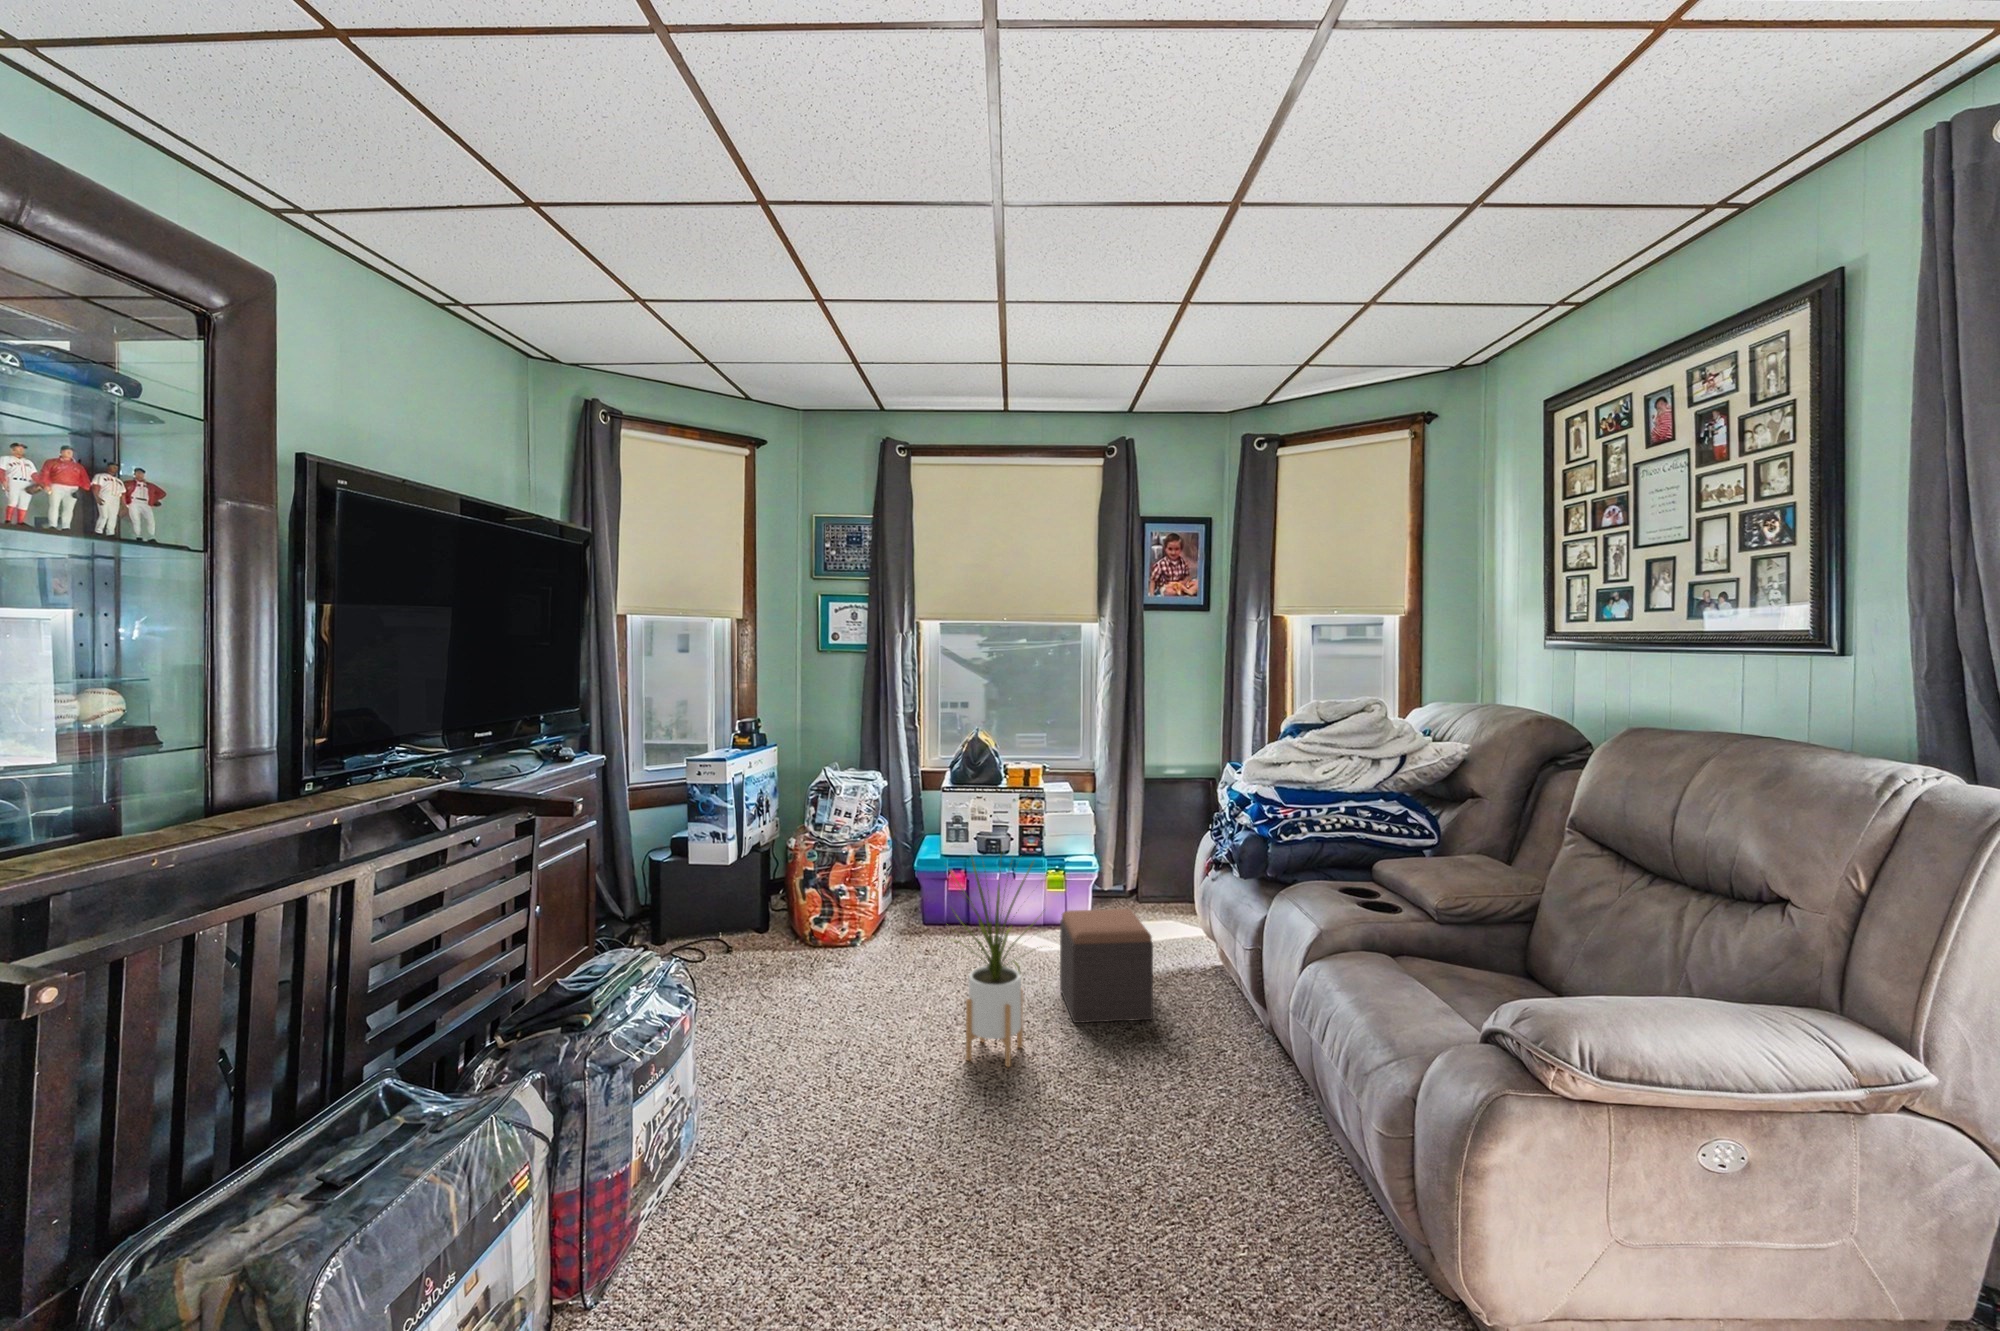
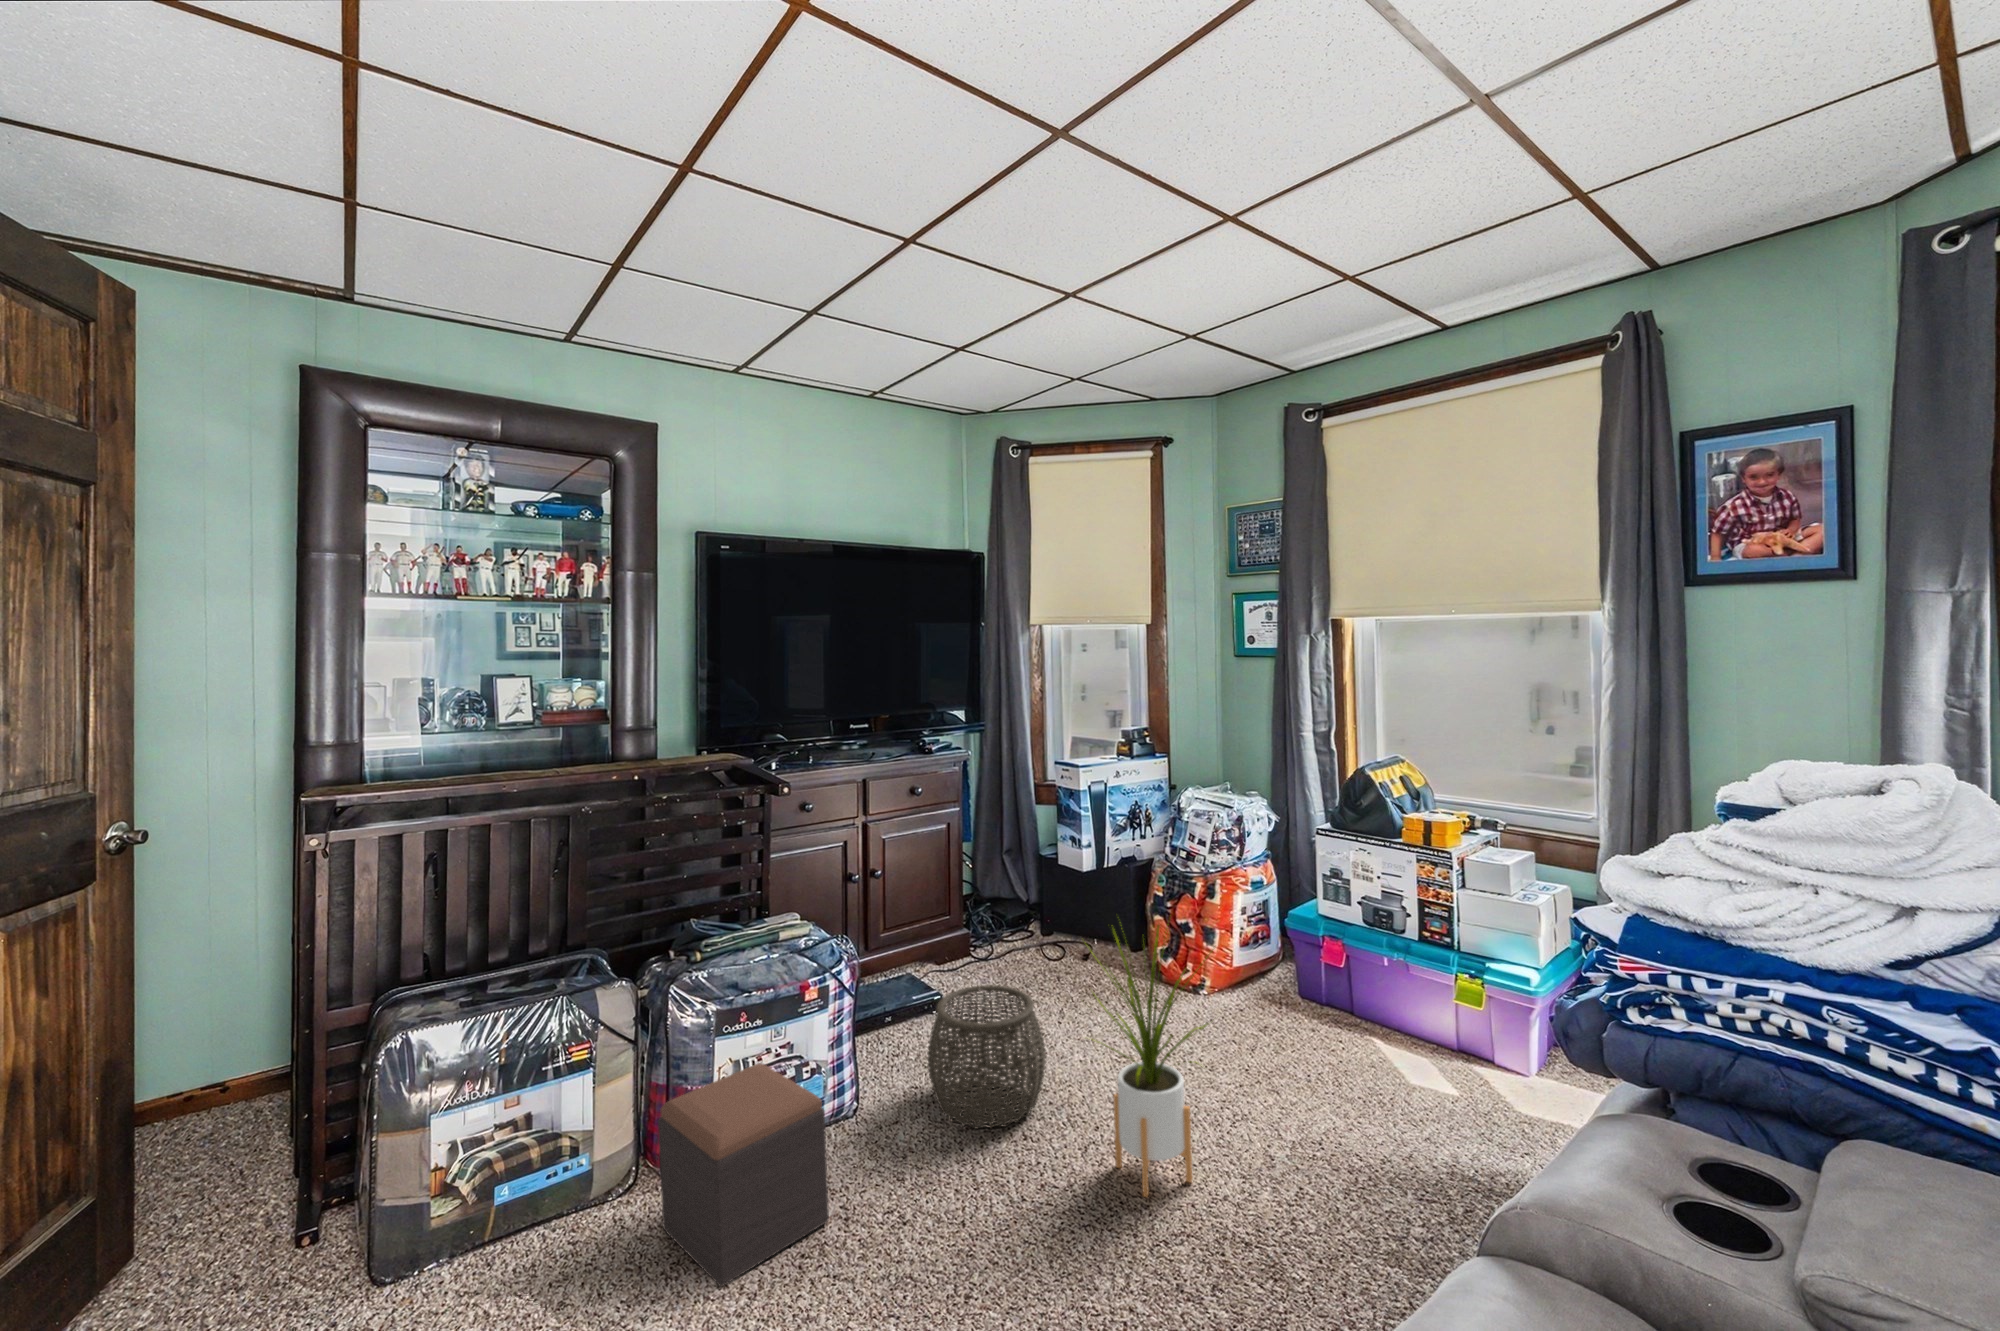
footstool: present [1060,909,1153,1023] -> present [658,1063,829,1286]
woven basket: none [755,953,875,1090] -> present [927,985,1046,1129]

